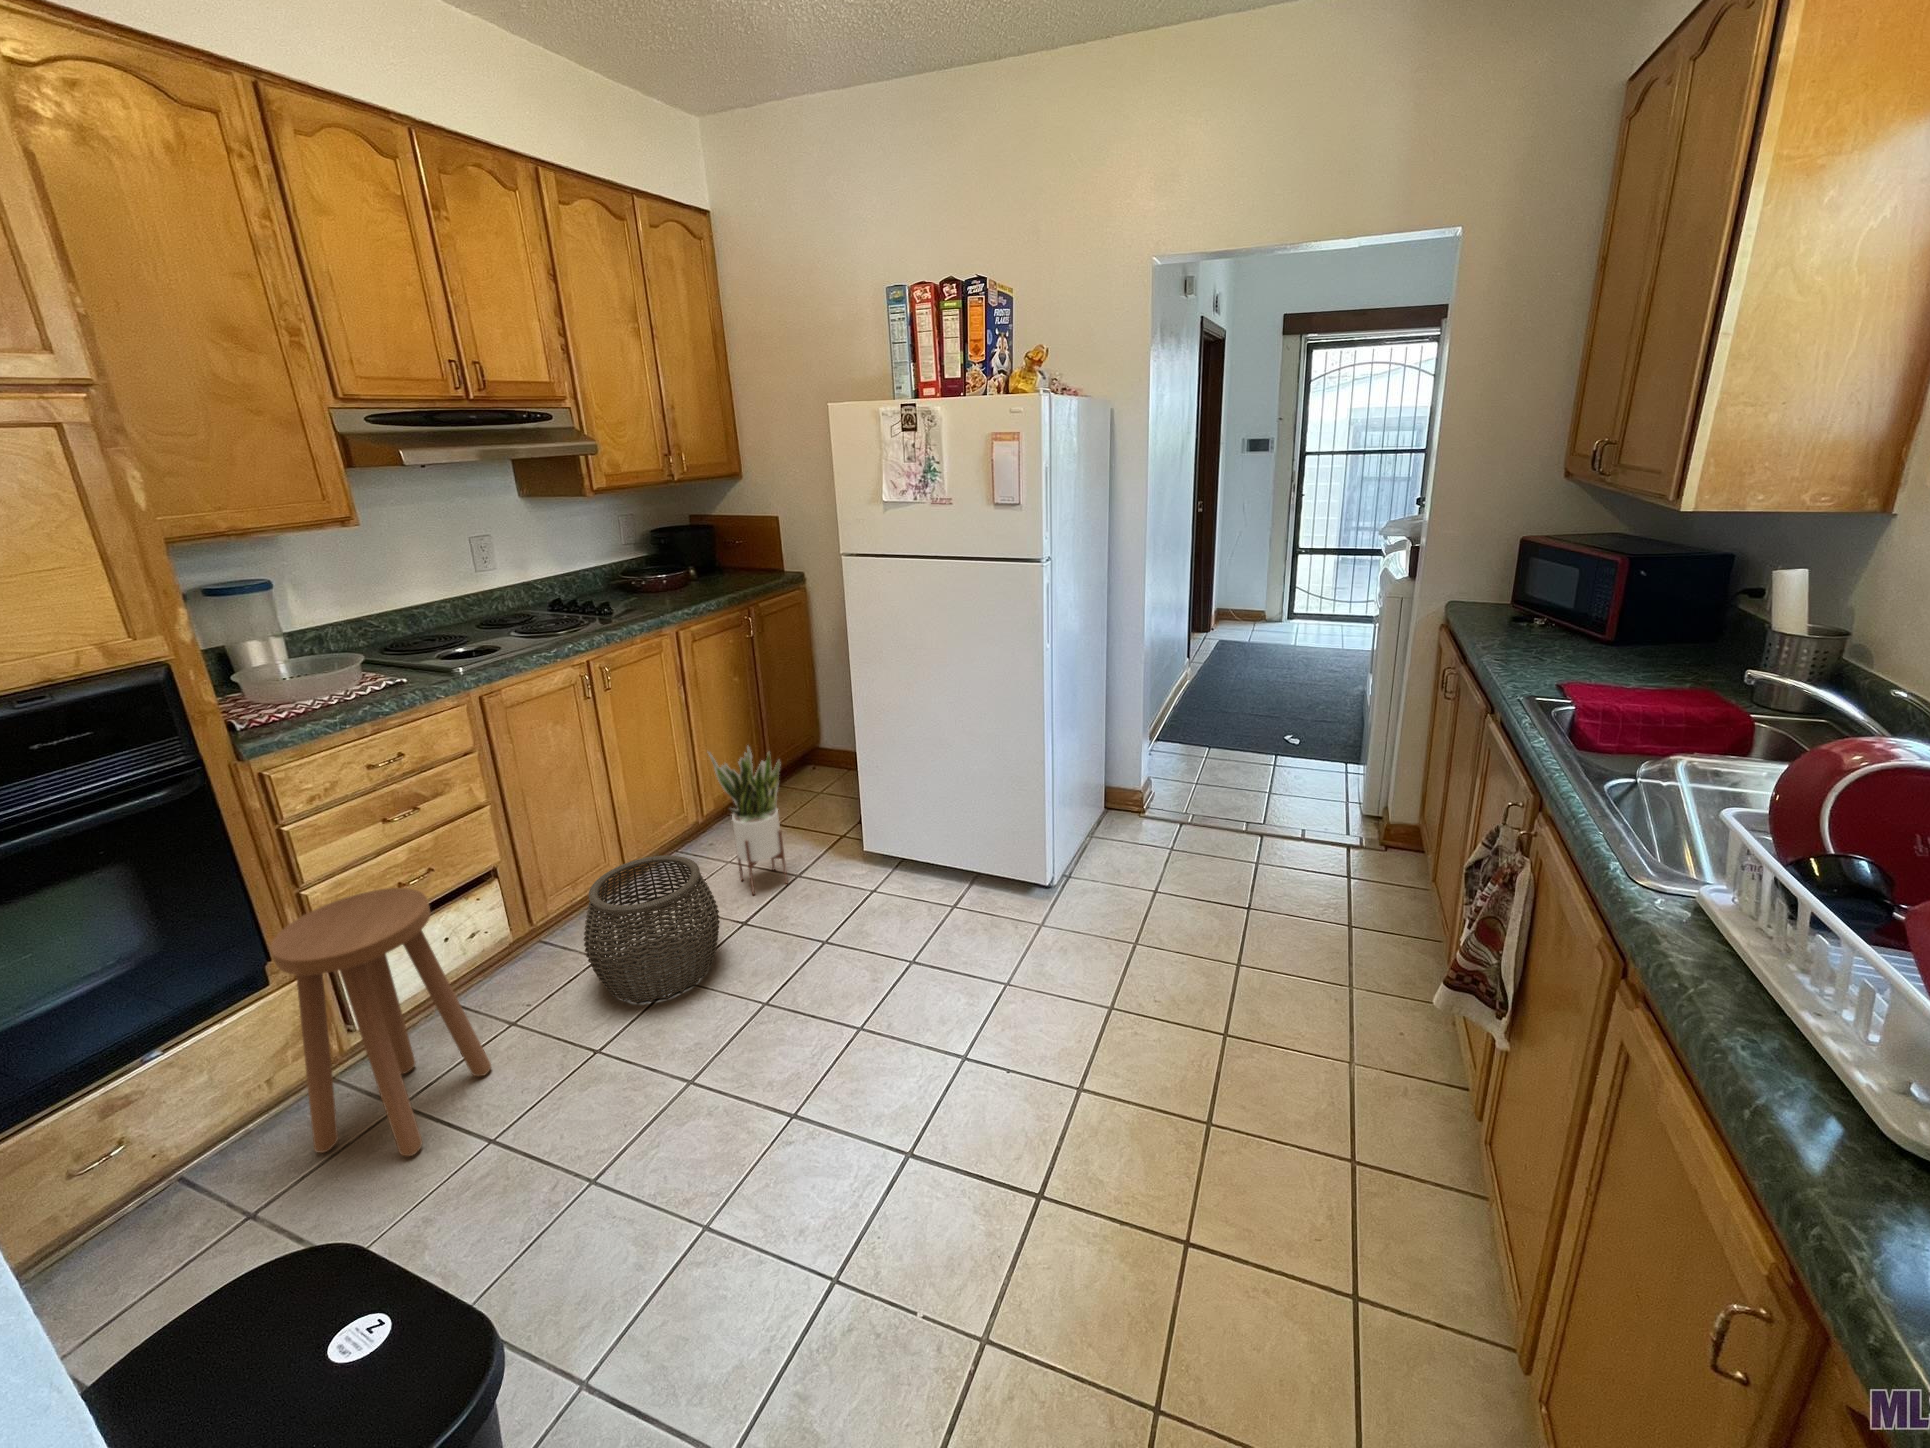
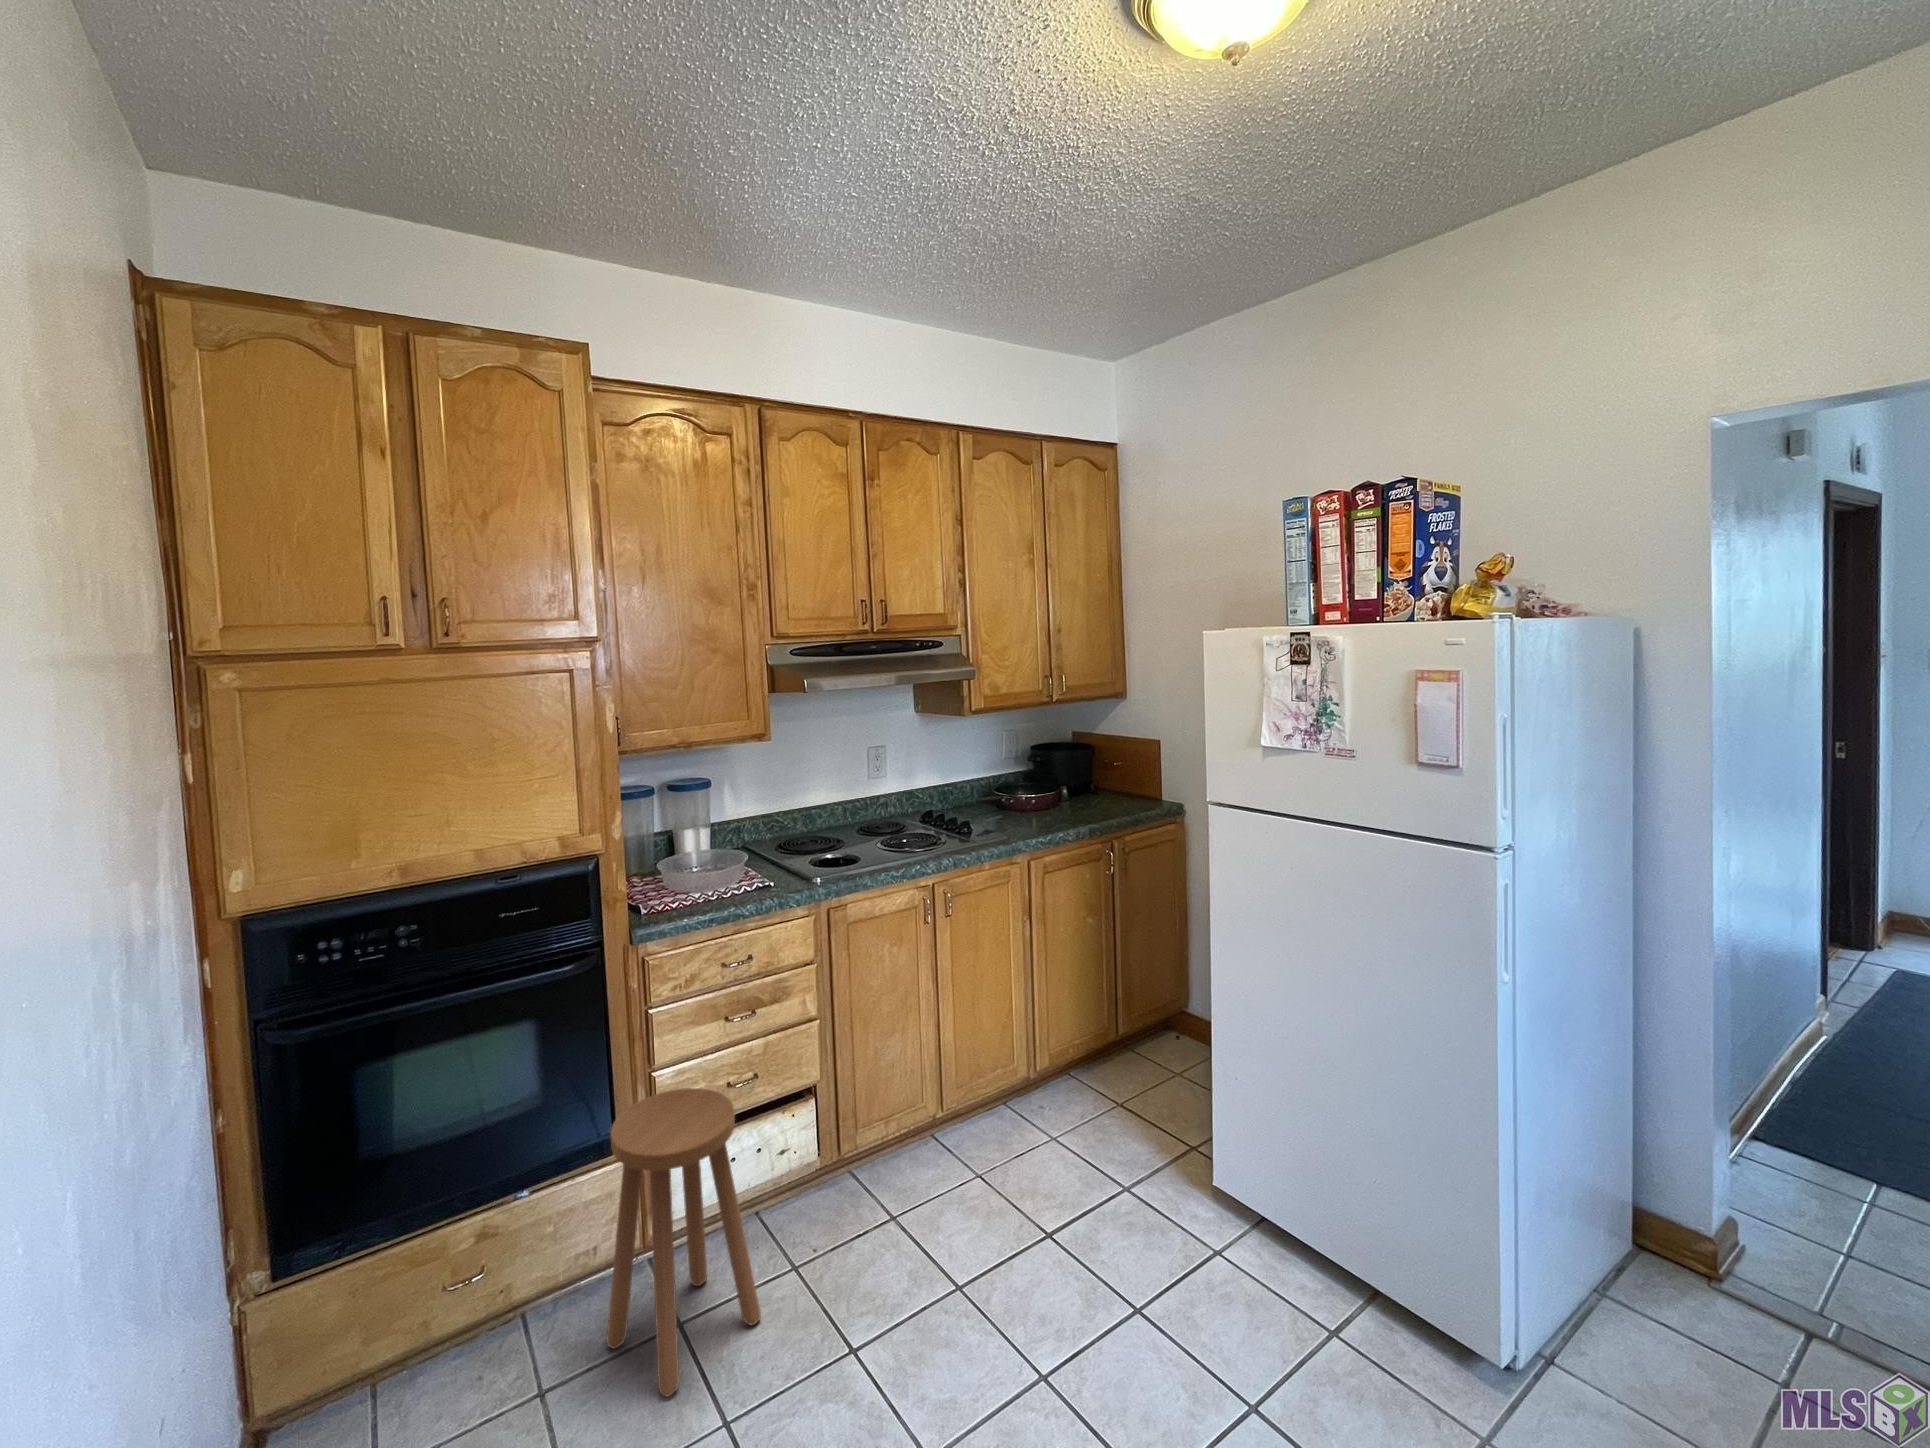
potted plant: present [707,746,788,895] -> none [1035,1006,1116,1199]
woven basket: present [584,855,720,1003] -> none [871,1119,1014,1310]

